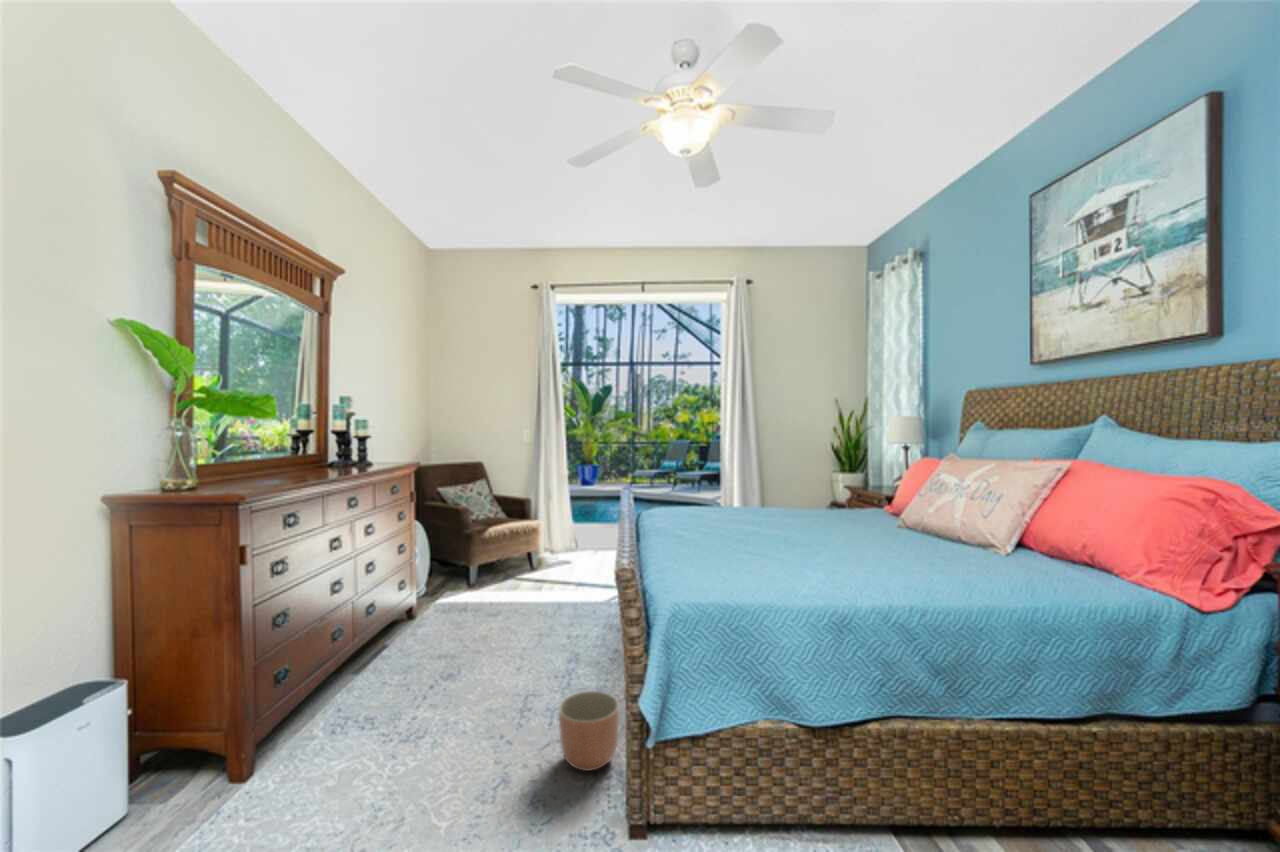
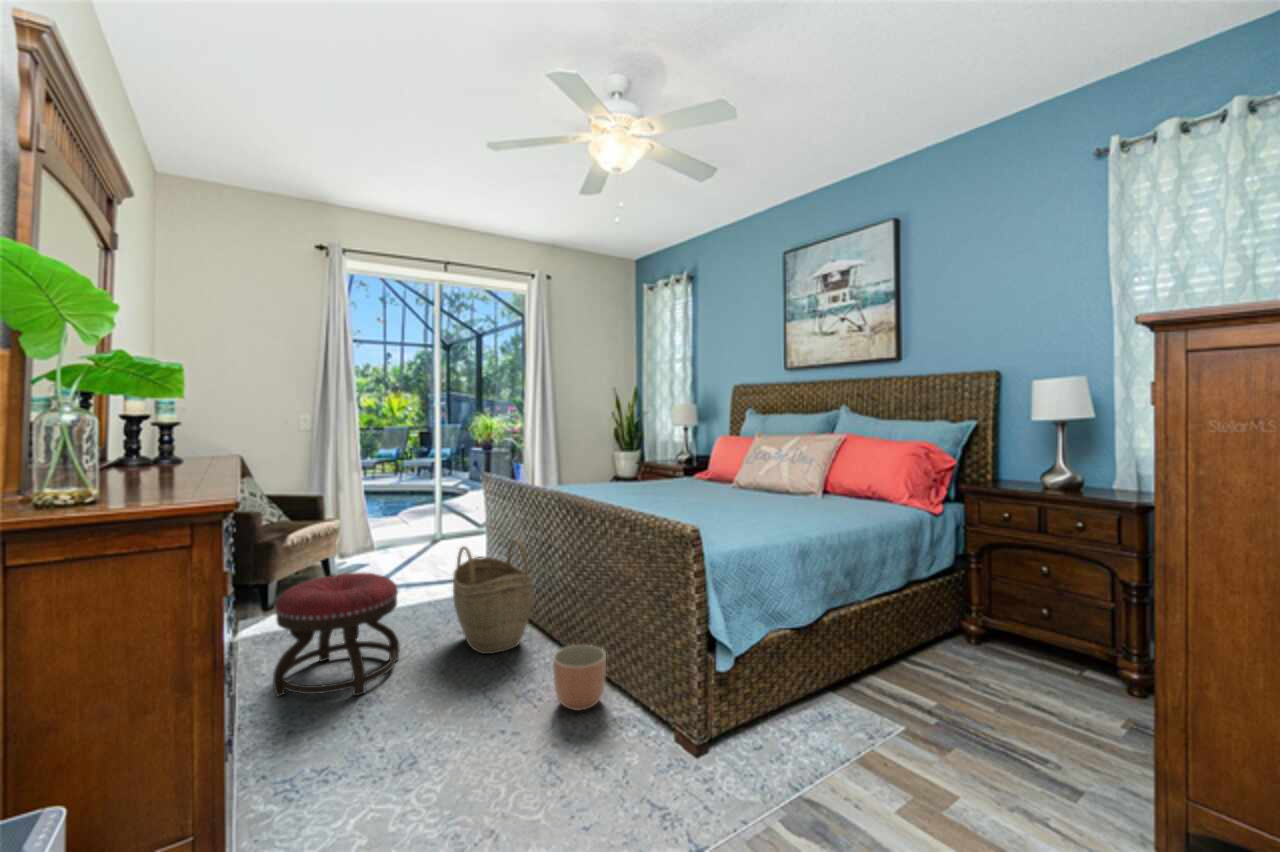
woven basket: none [549,559,621,675] -> present [453,539,533,654]
ottoman: none [394,571,502,686] -> present [273,573,400,696]

